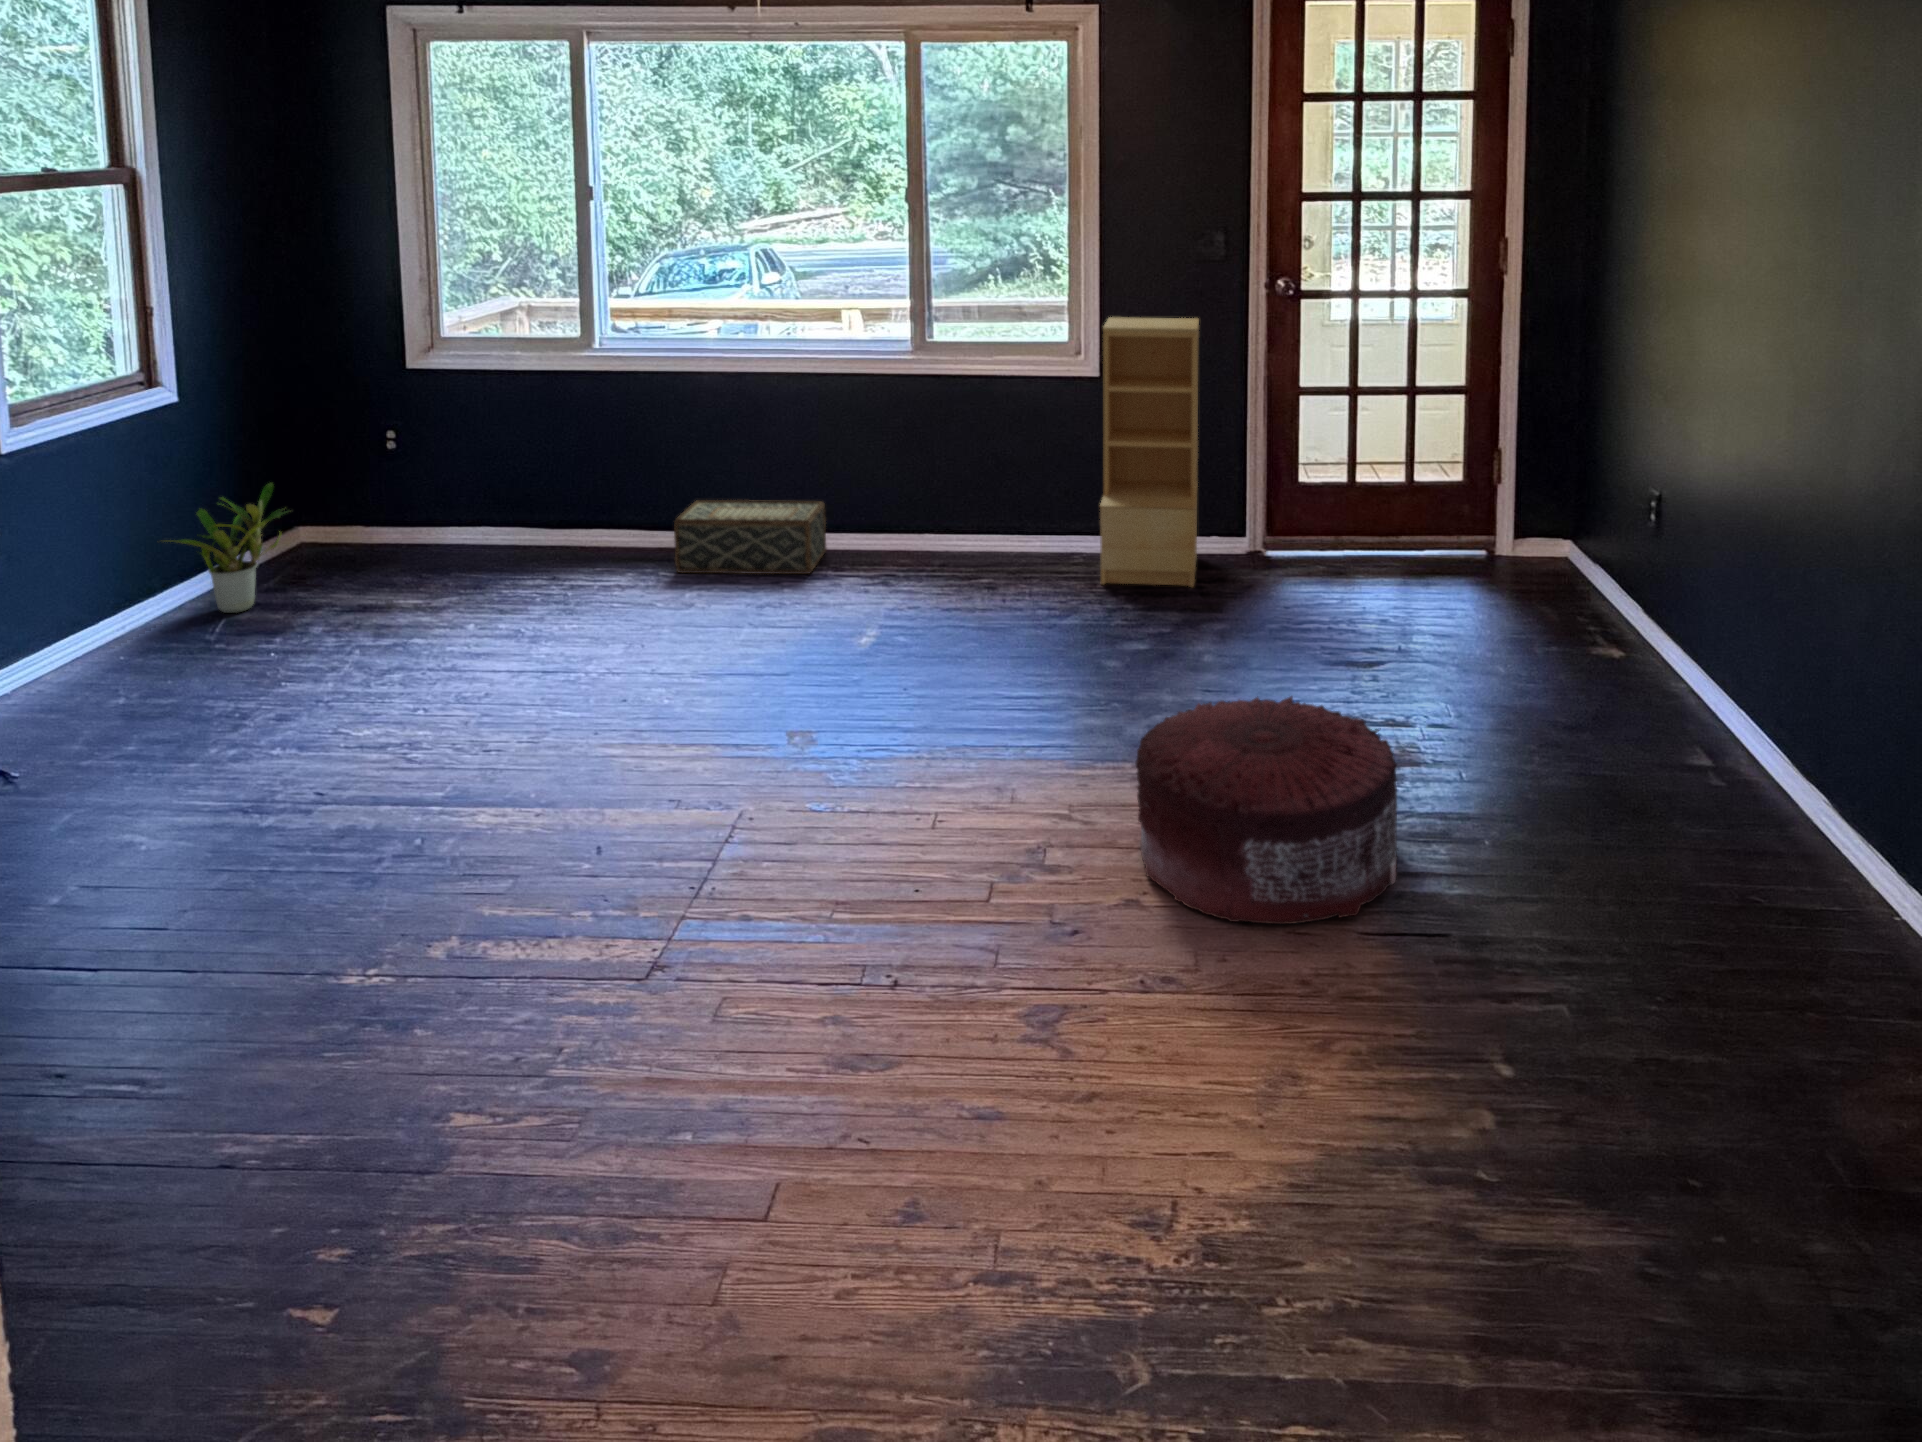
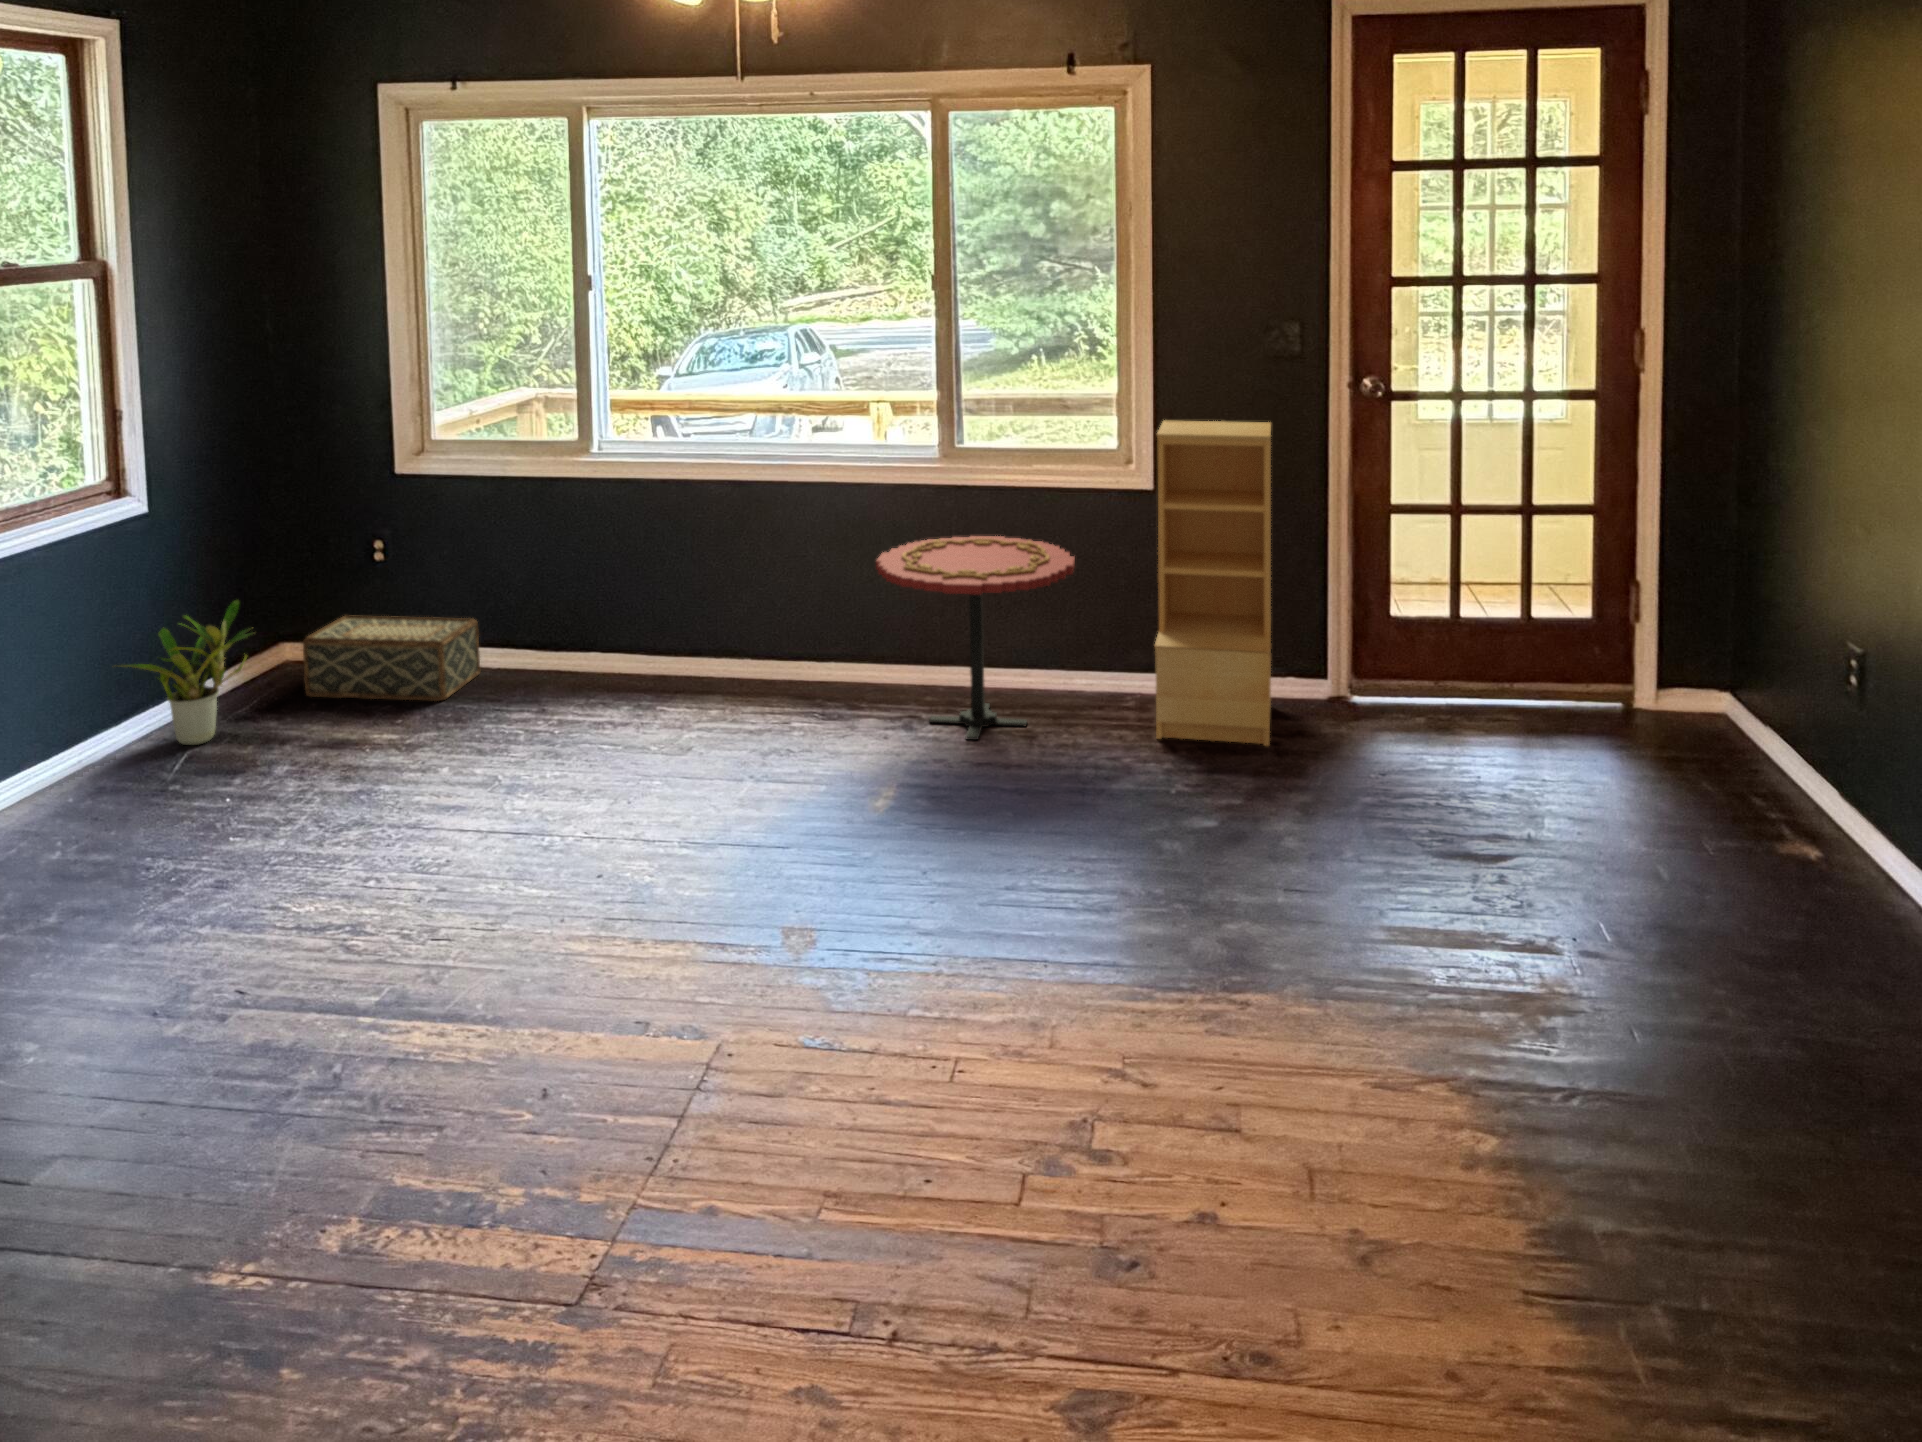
side table: none [861,418,1033,589] -> present [876,536,1075,740]
woven basket: present [674,500,826,574] -> present [303,616,480,701]
pouf: present [1135,696,1398,924] -> none [1210,929,1570,1271]

